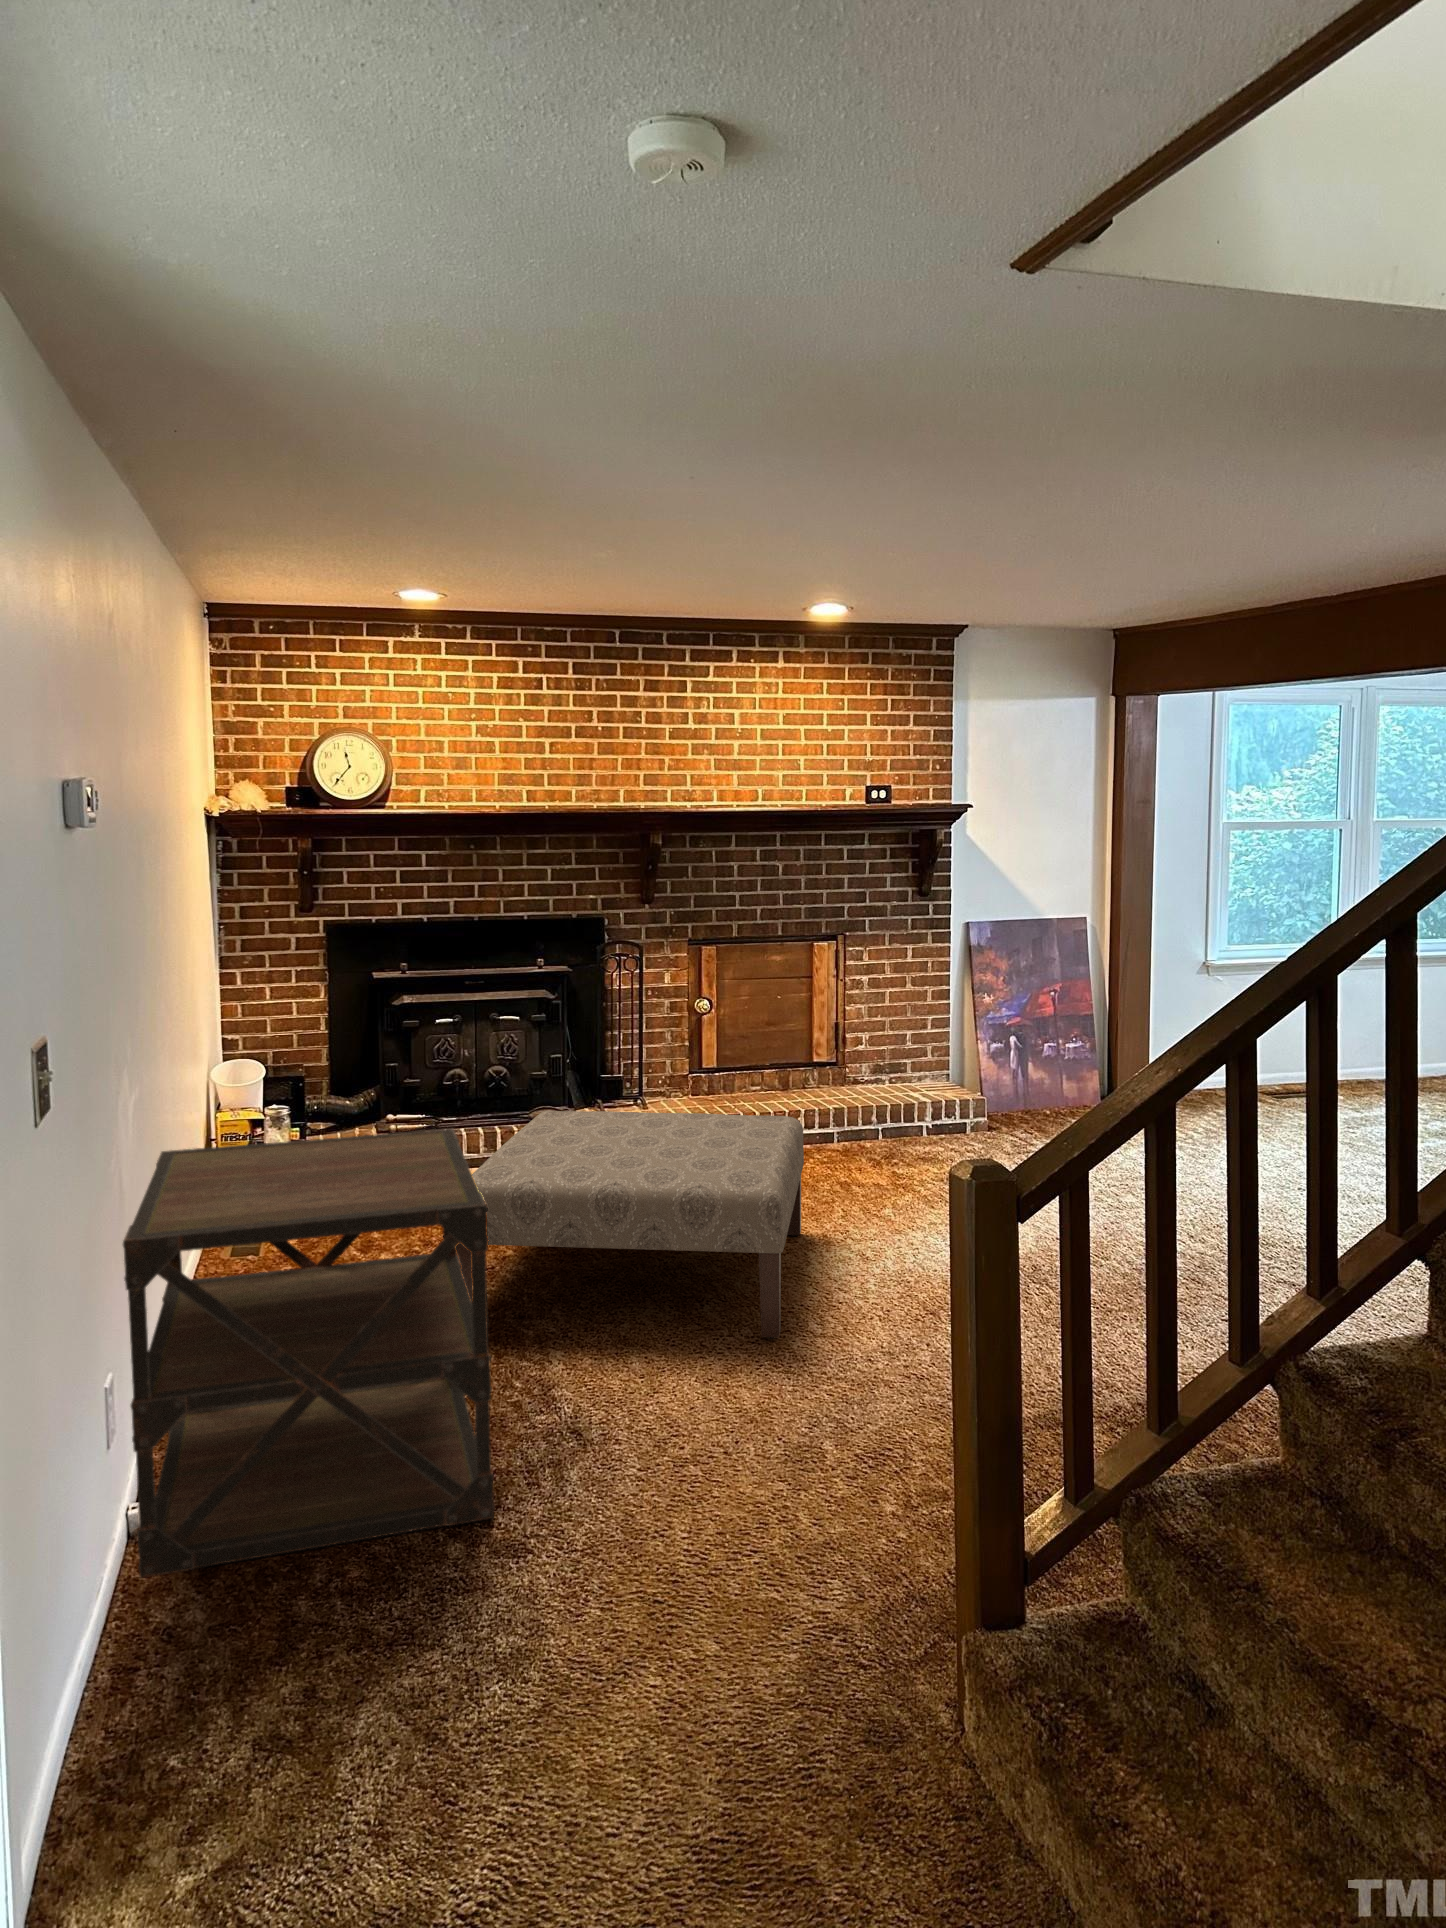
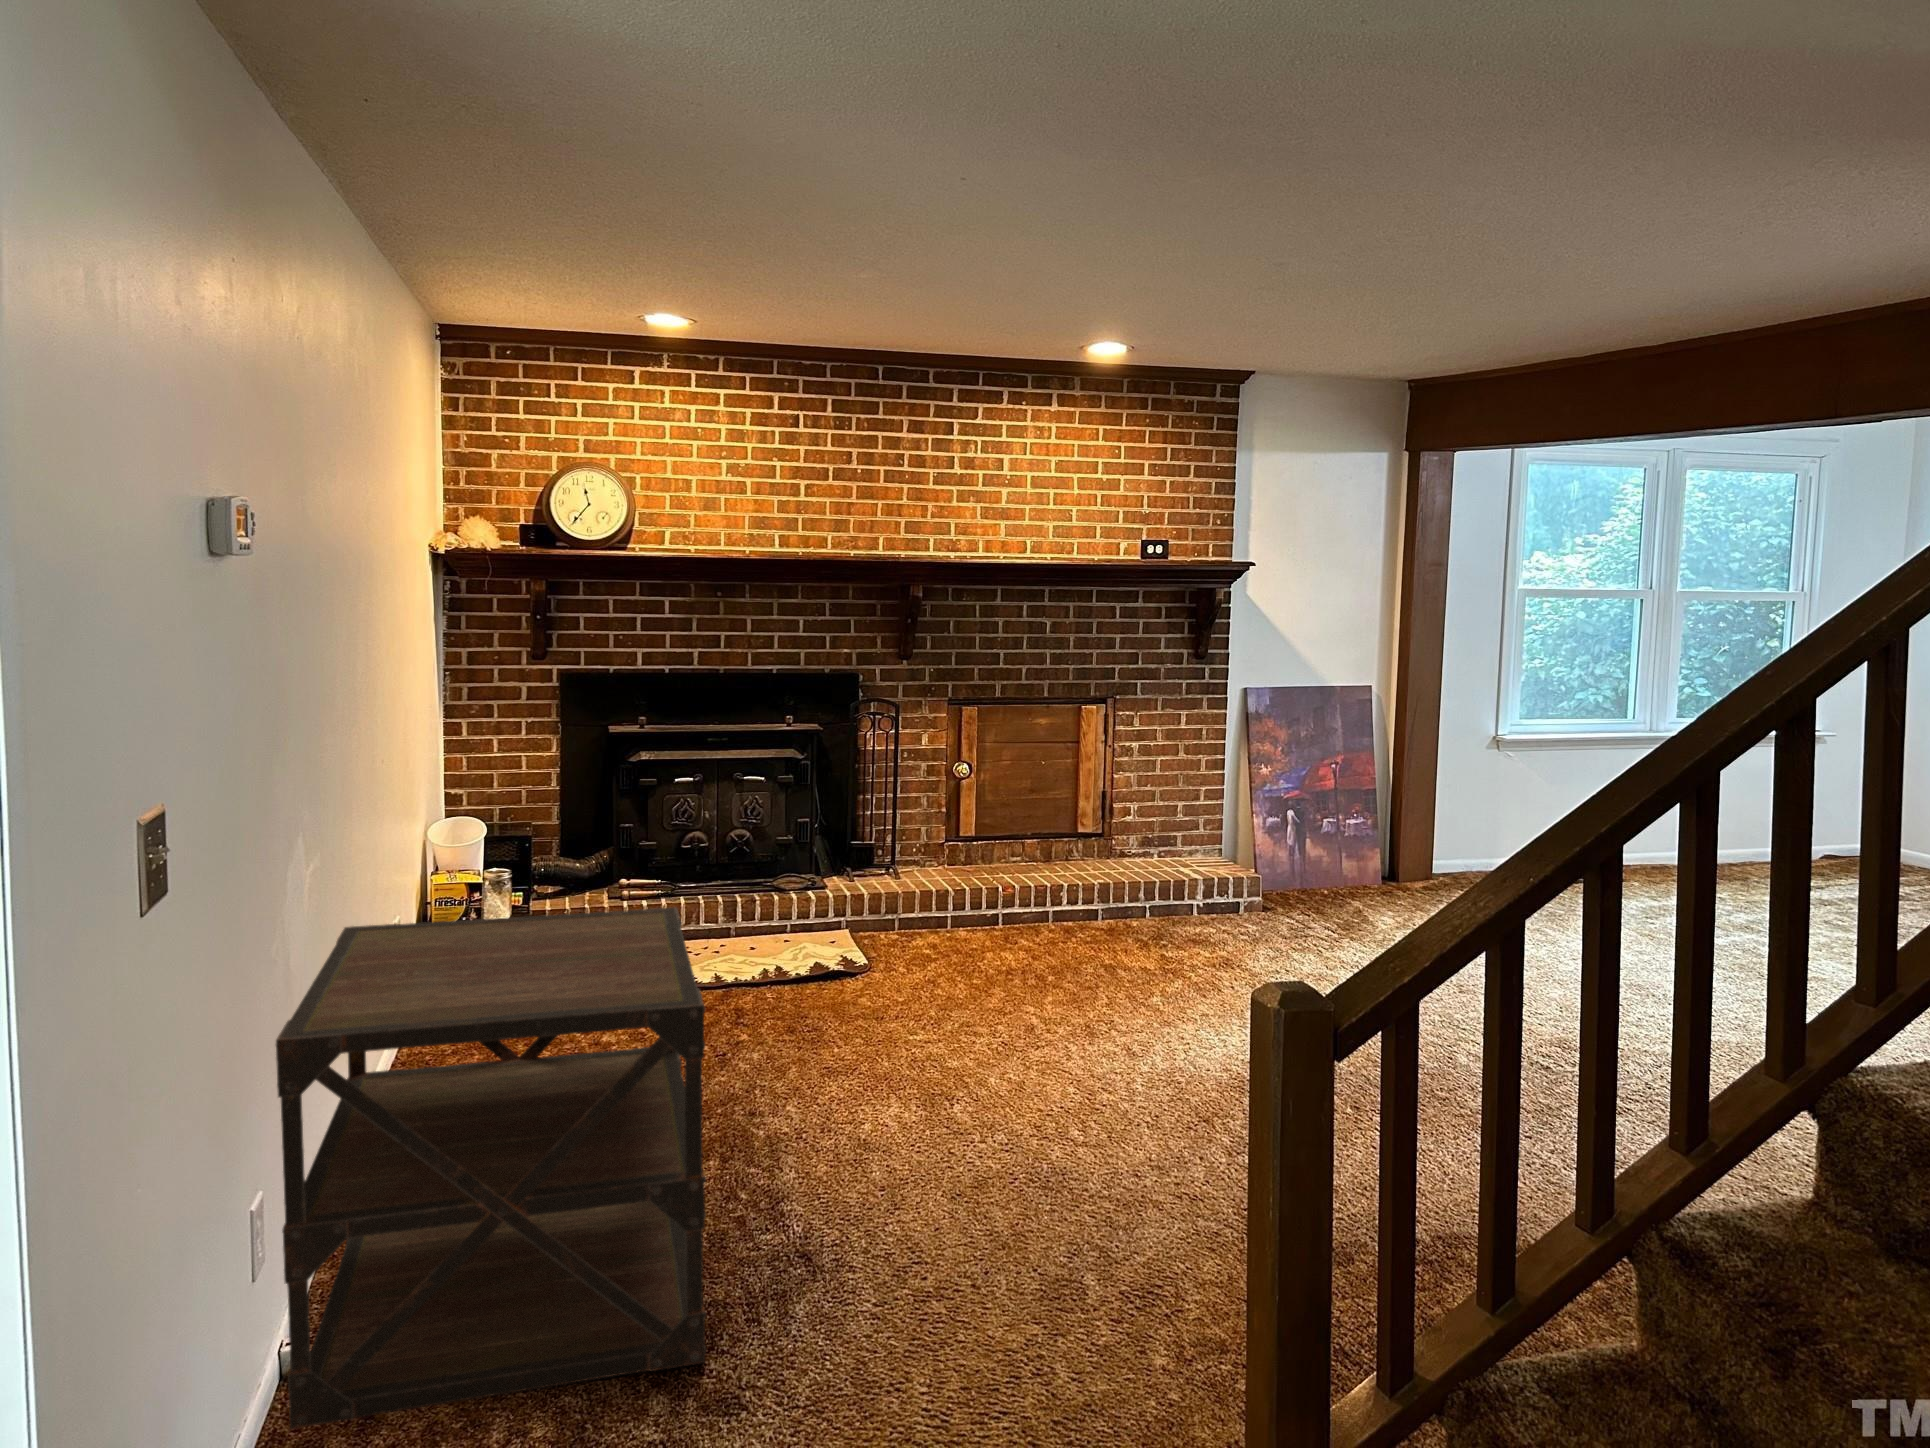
ottoman: present [456,1111,804,1339] -> none [676,883,1067,1147]

